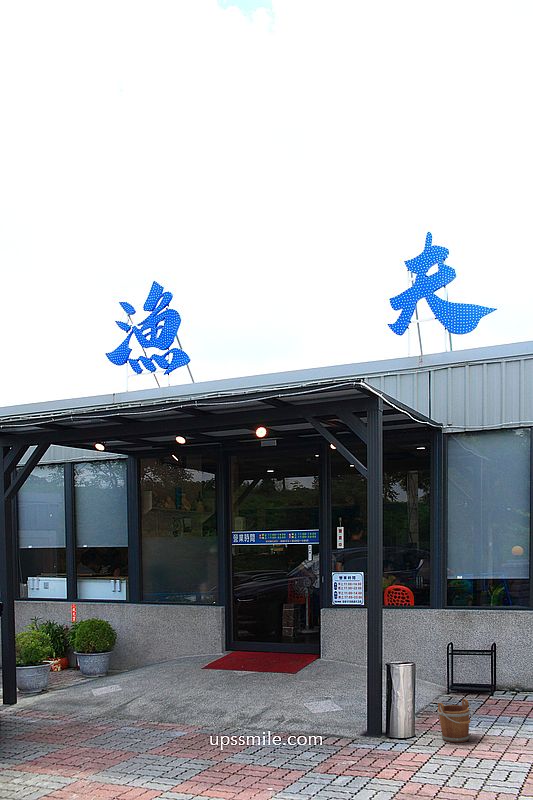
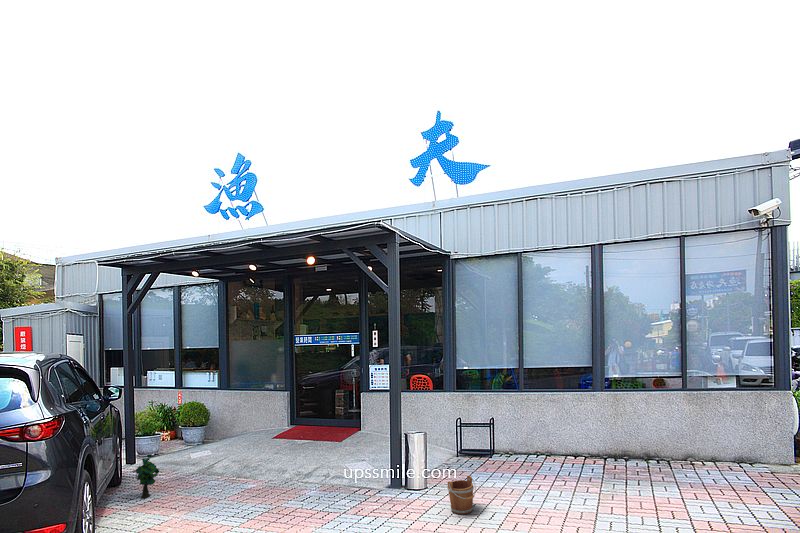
decorative plant: none [49,666,80,719] -> present [133,454,160,498]

